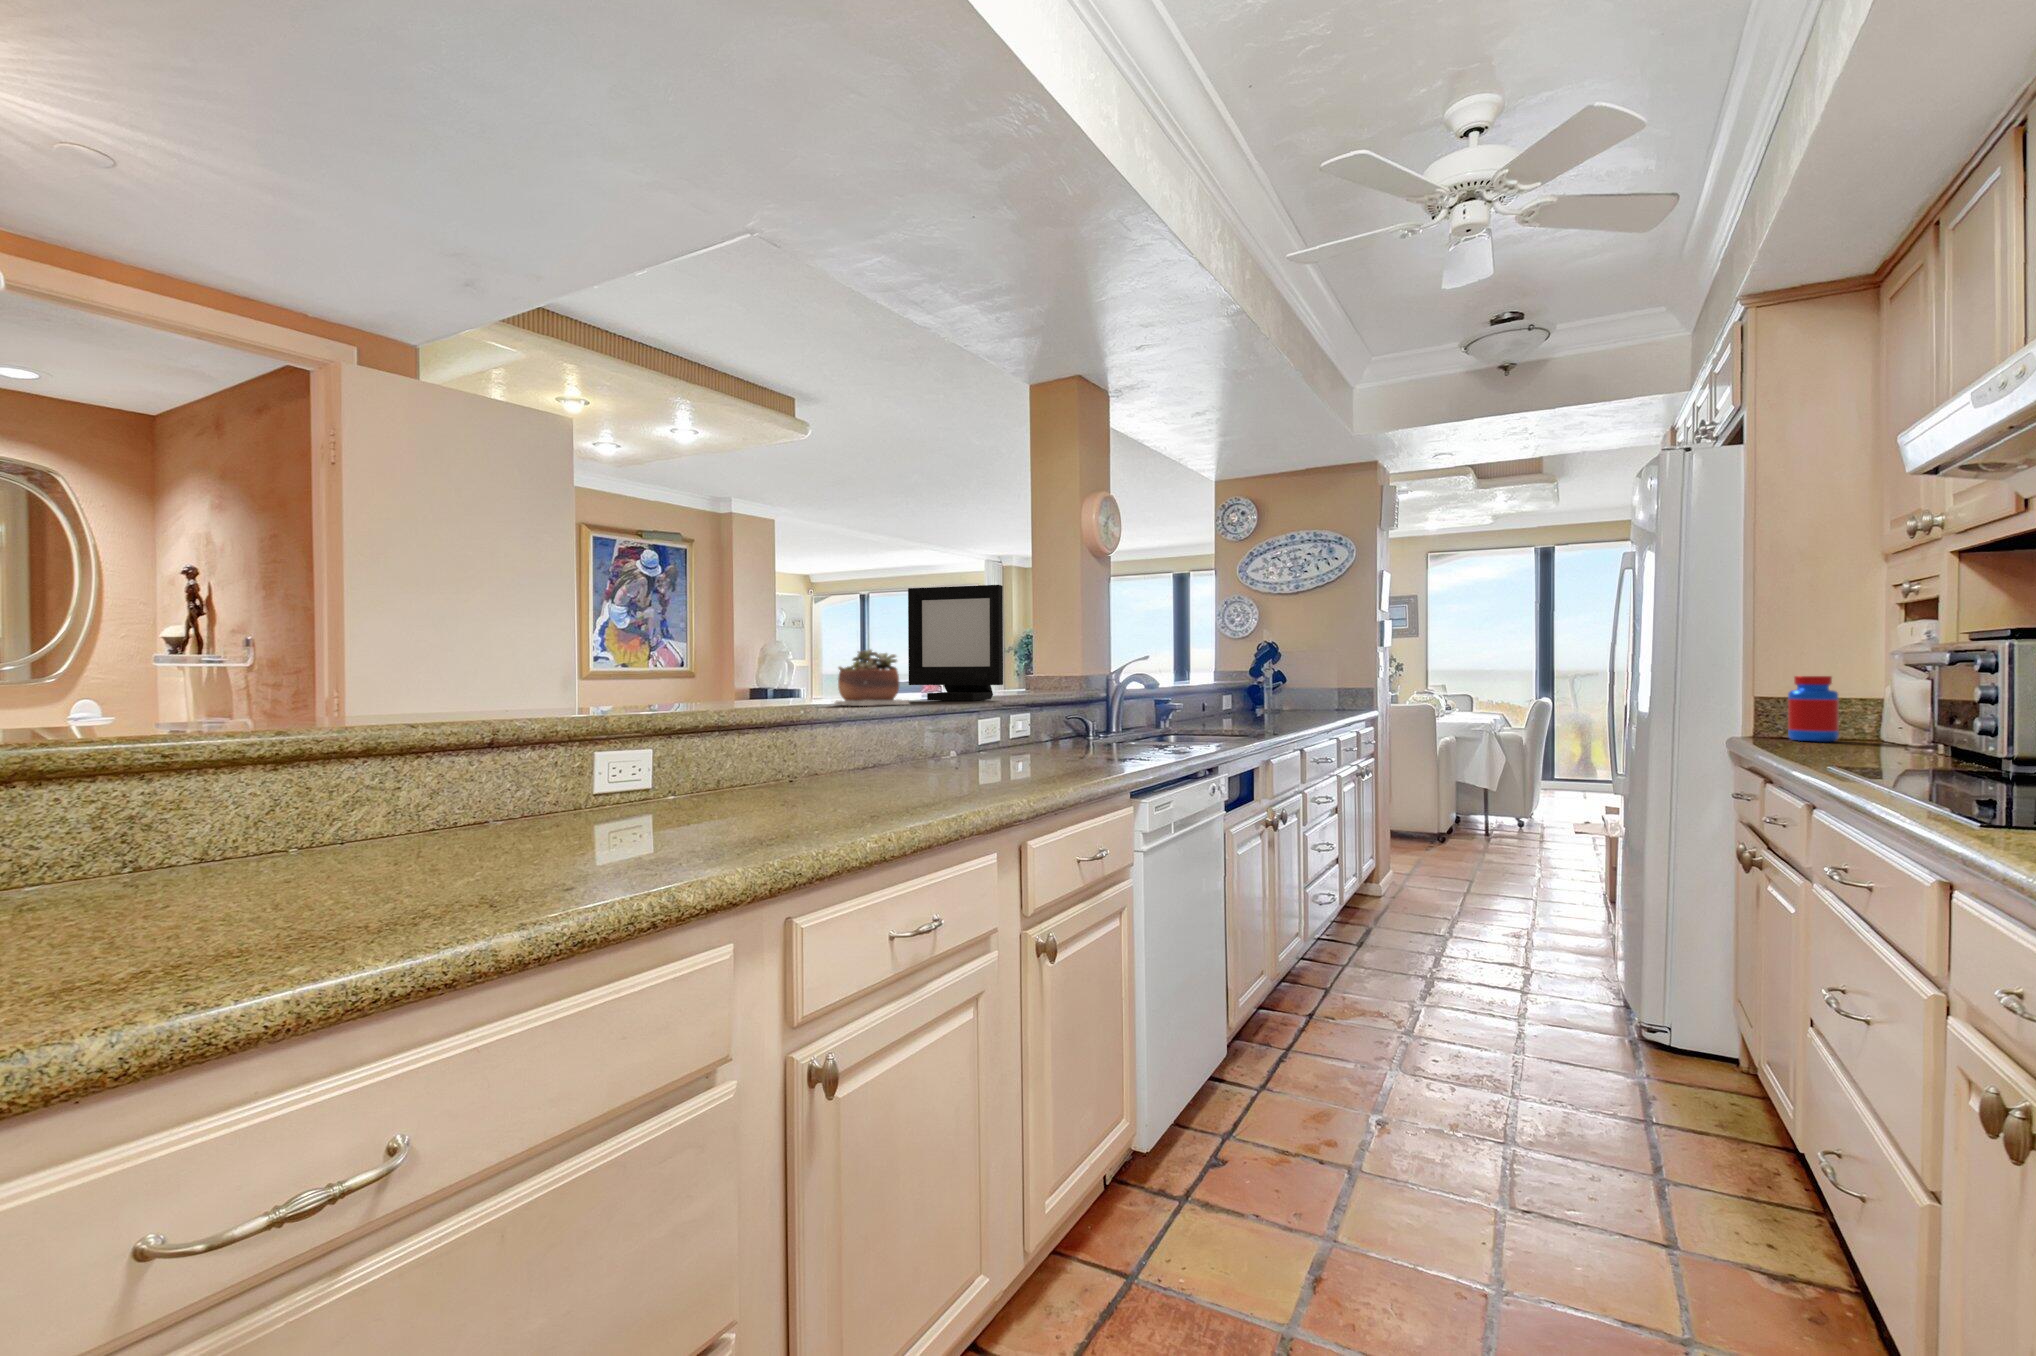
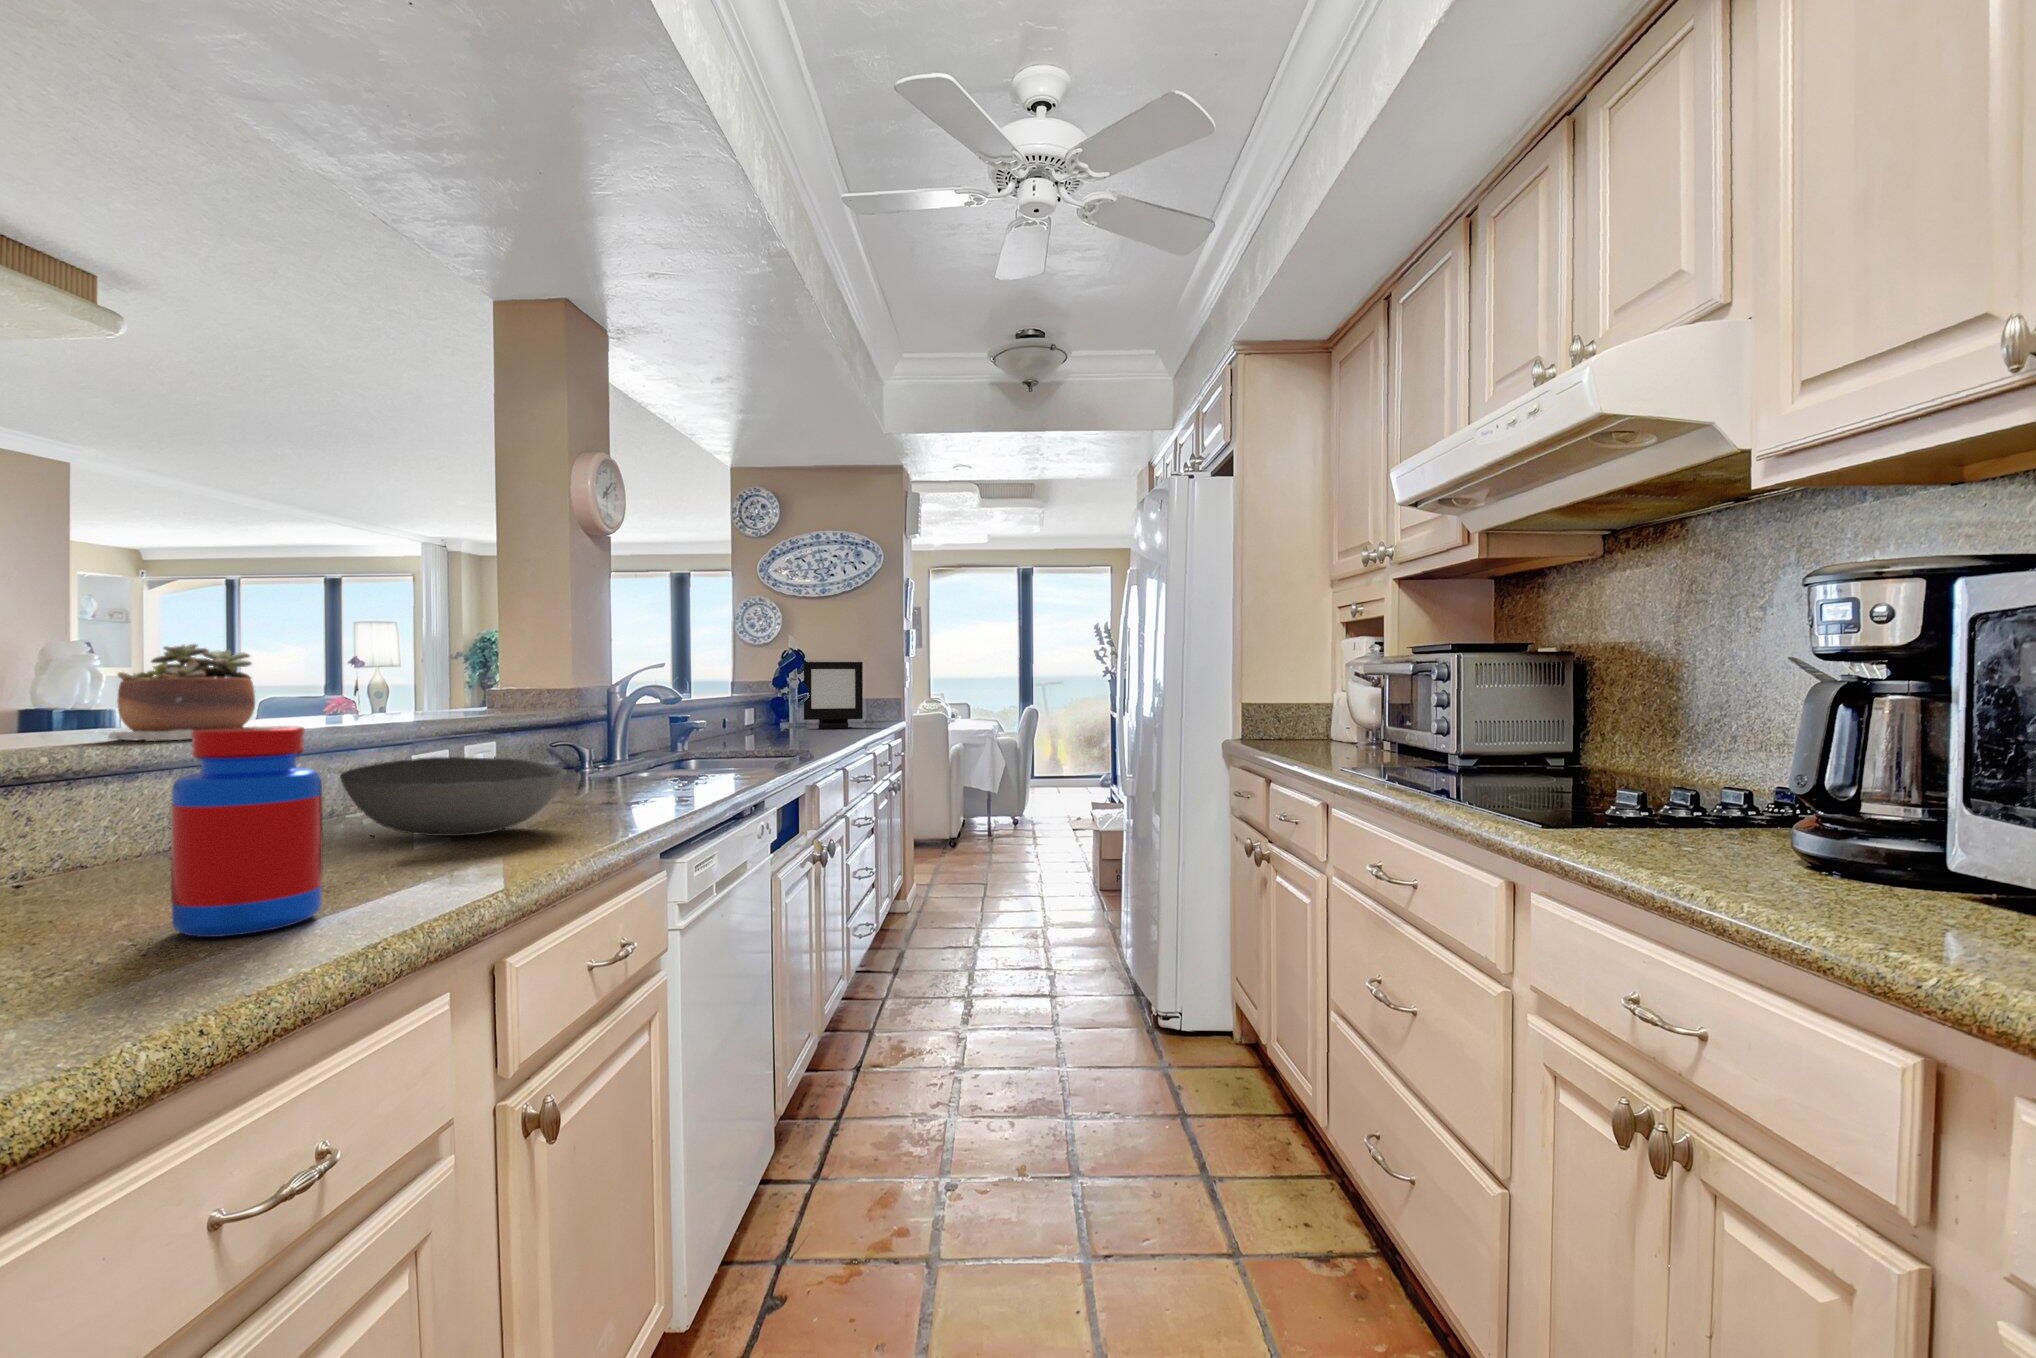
picture frame: present [908,585,1003,701] -> present [804,662,863,729]
jar: present [1788,676,1839,742] -> present [171,726,323,937]
bowl: none [941,722,1069,773] -> present [340,757,567,836]

